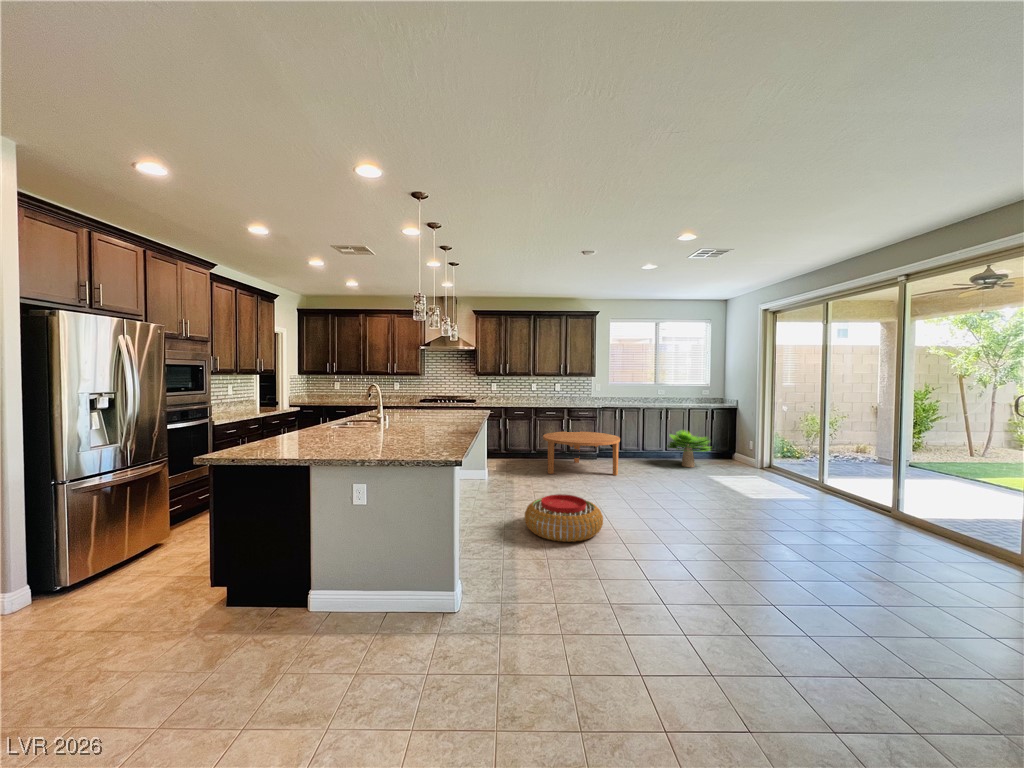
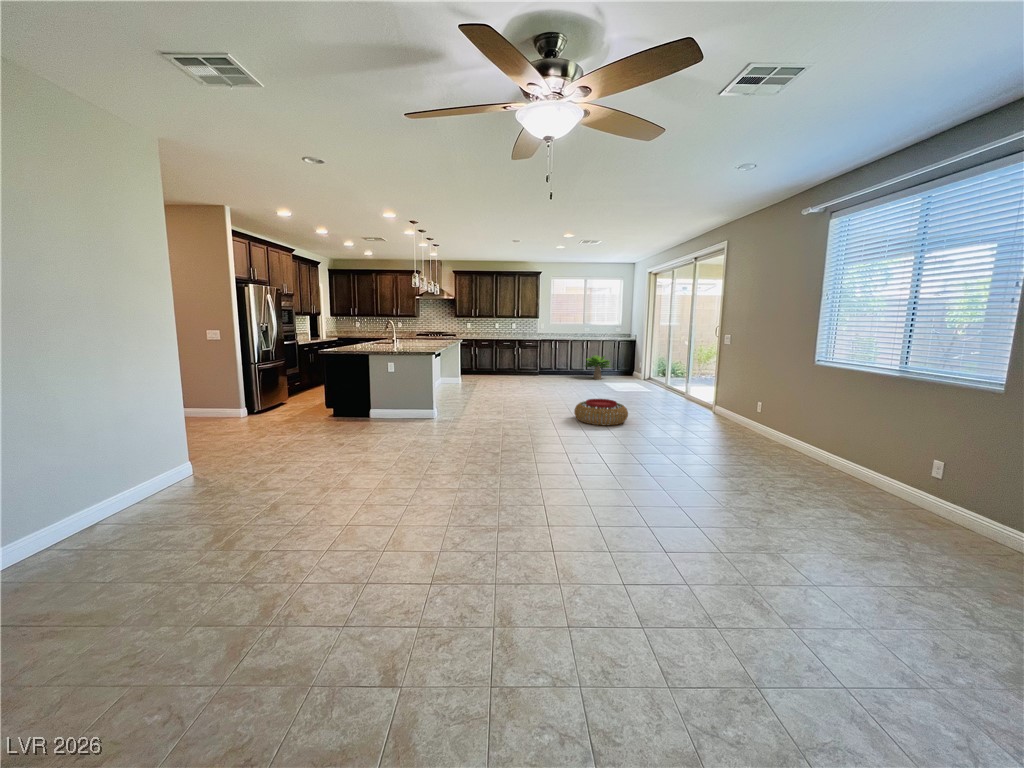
coffee table: present [543,431,620,475] -> none [499,356,549,382]
pouf: present [525,494,603,542] -> present [574,399,628,425]

